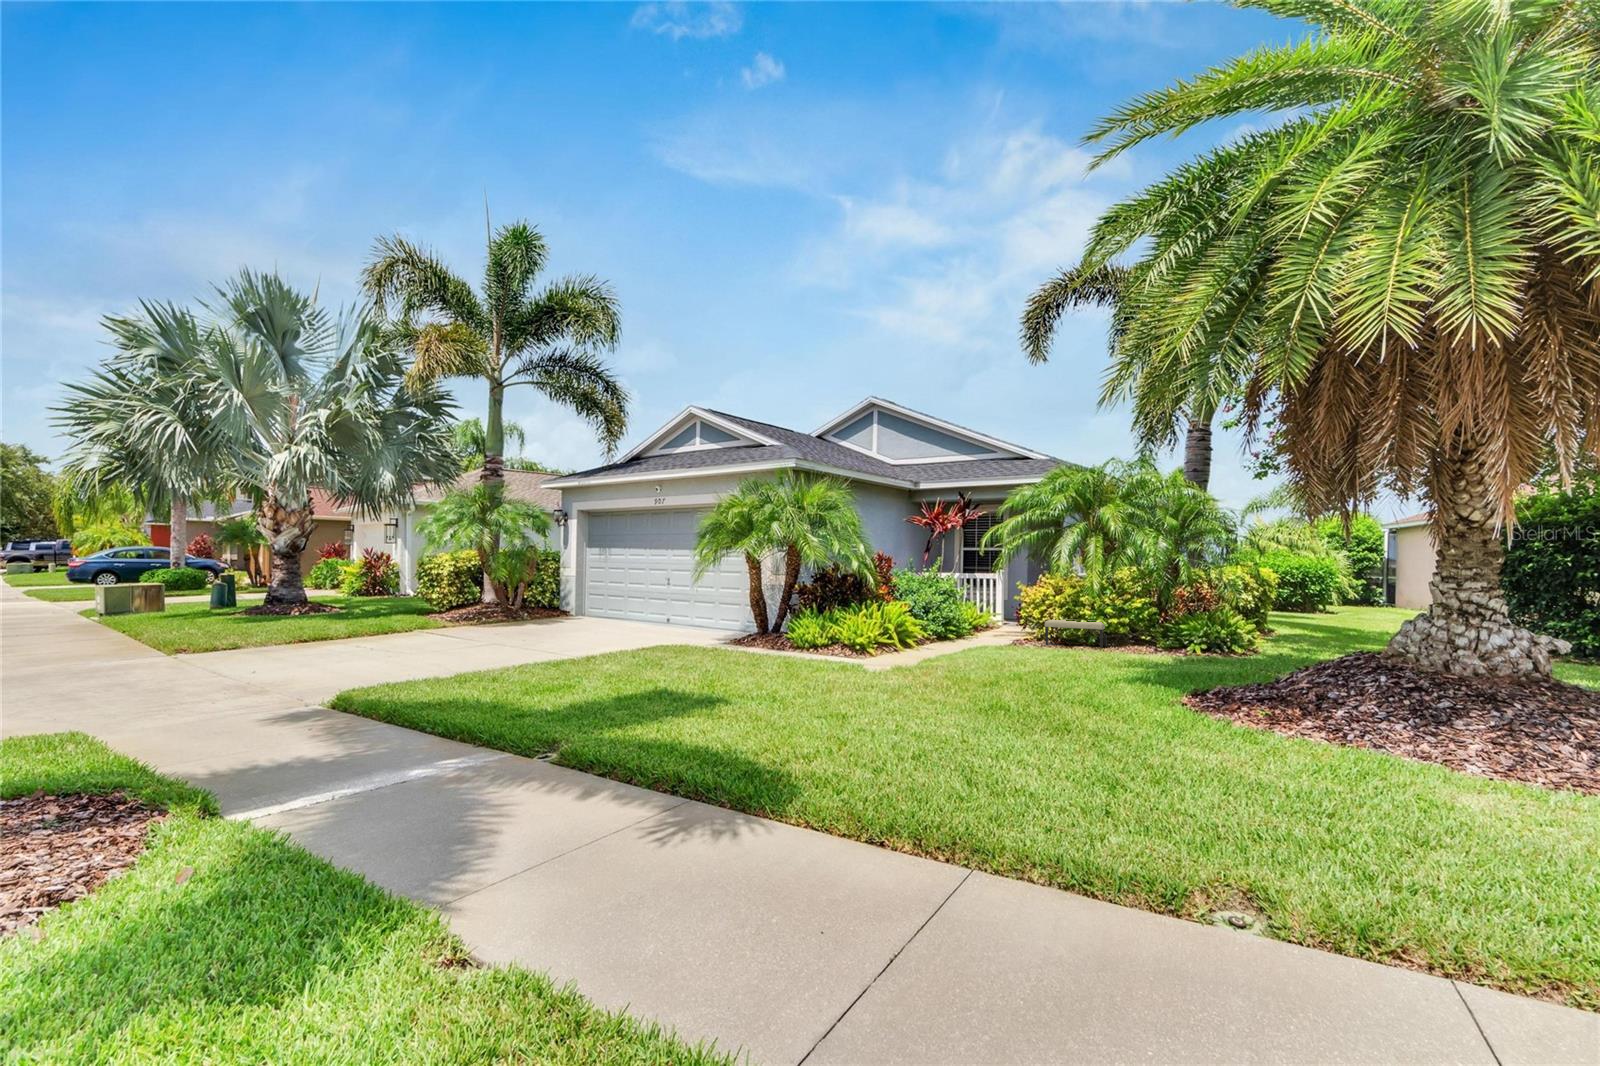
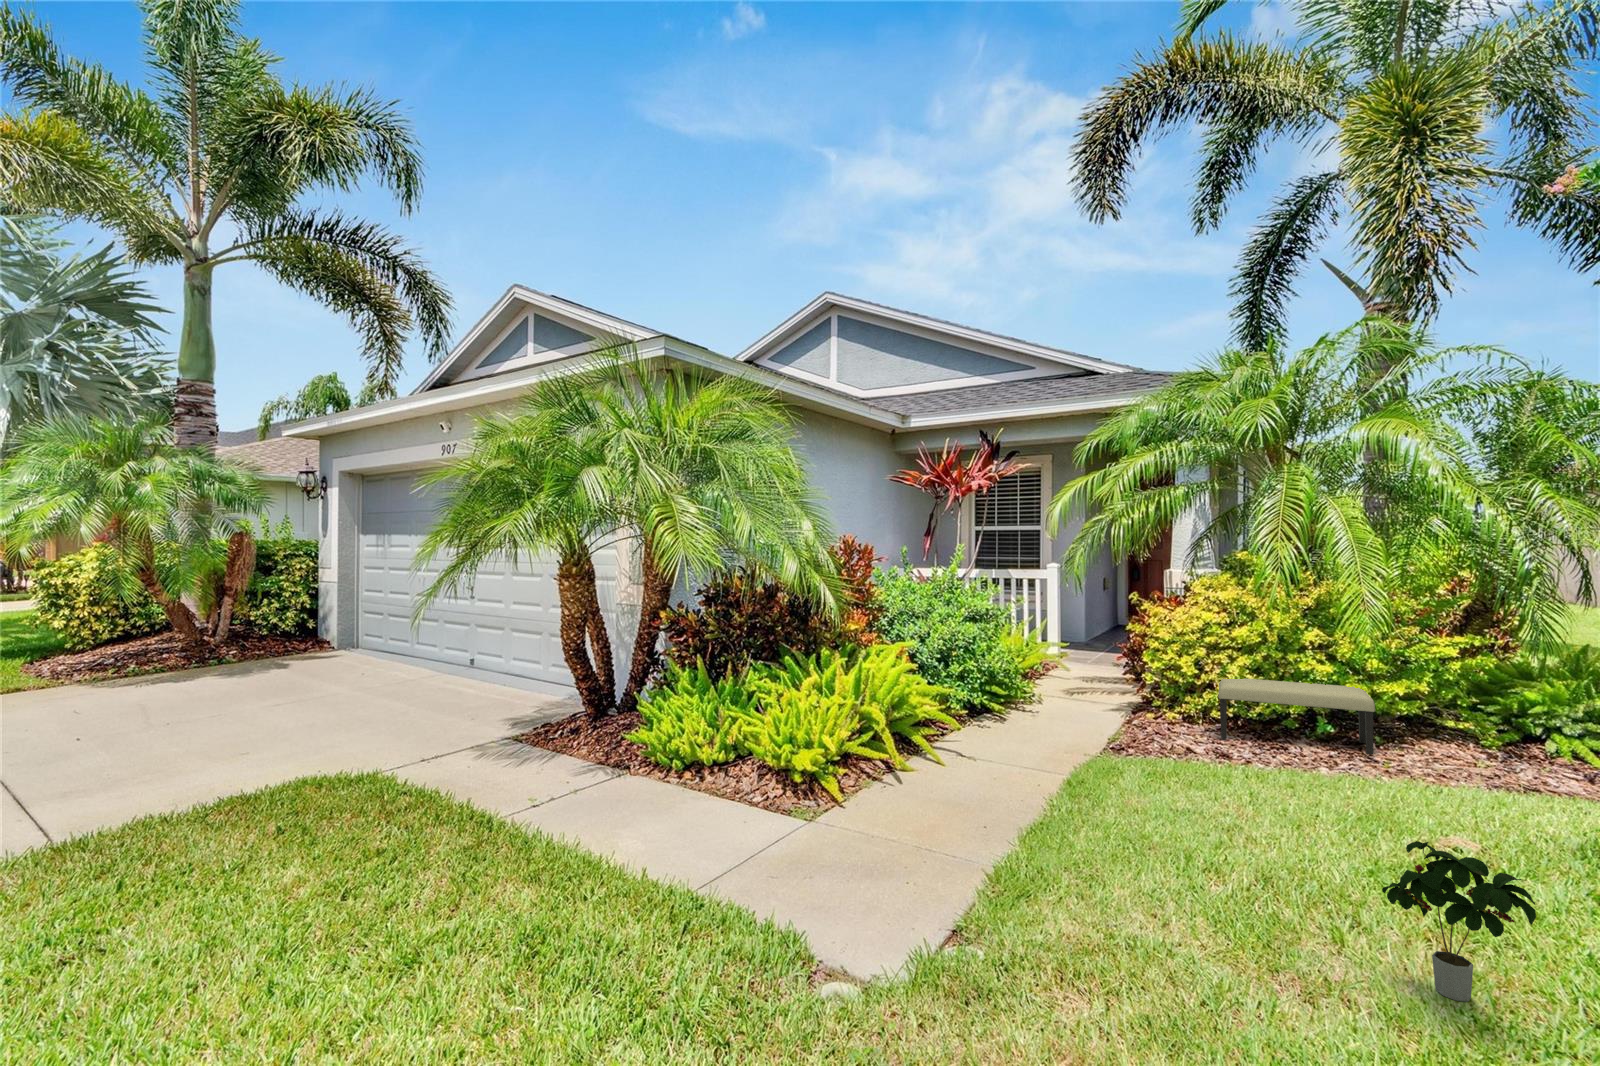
potted plant: none [1023,632,1045,669] -> present [1382,841,1536,1001]

